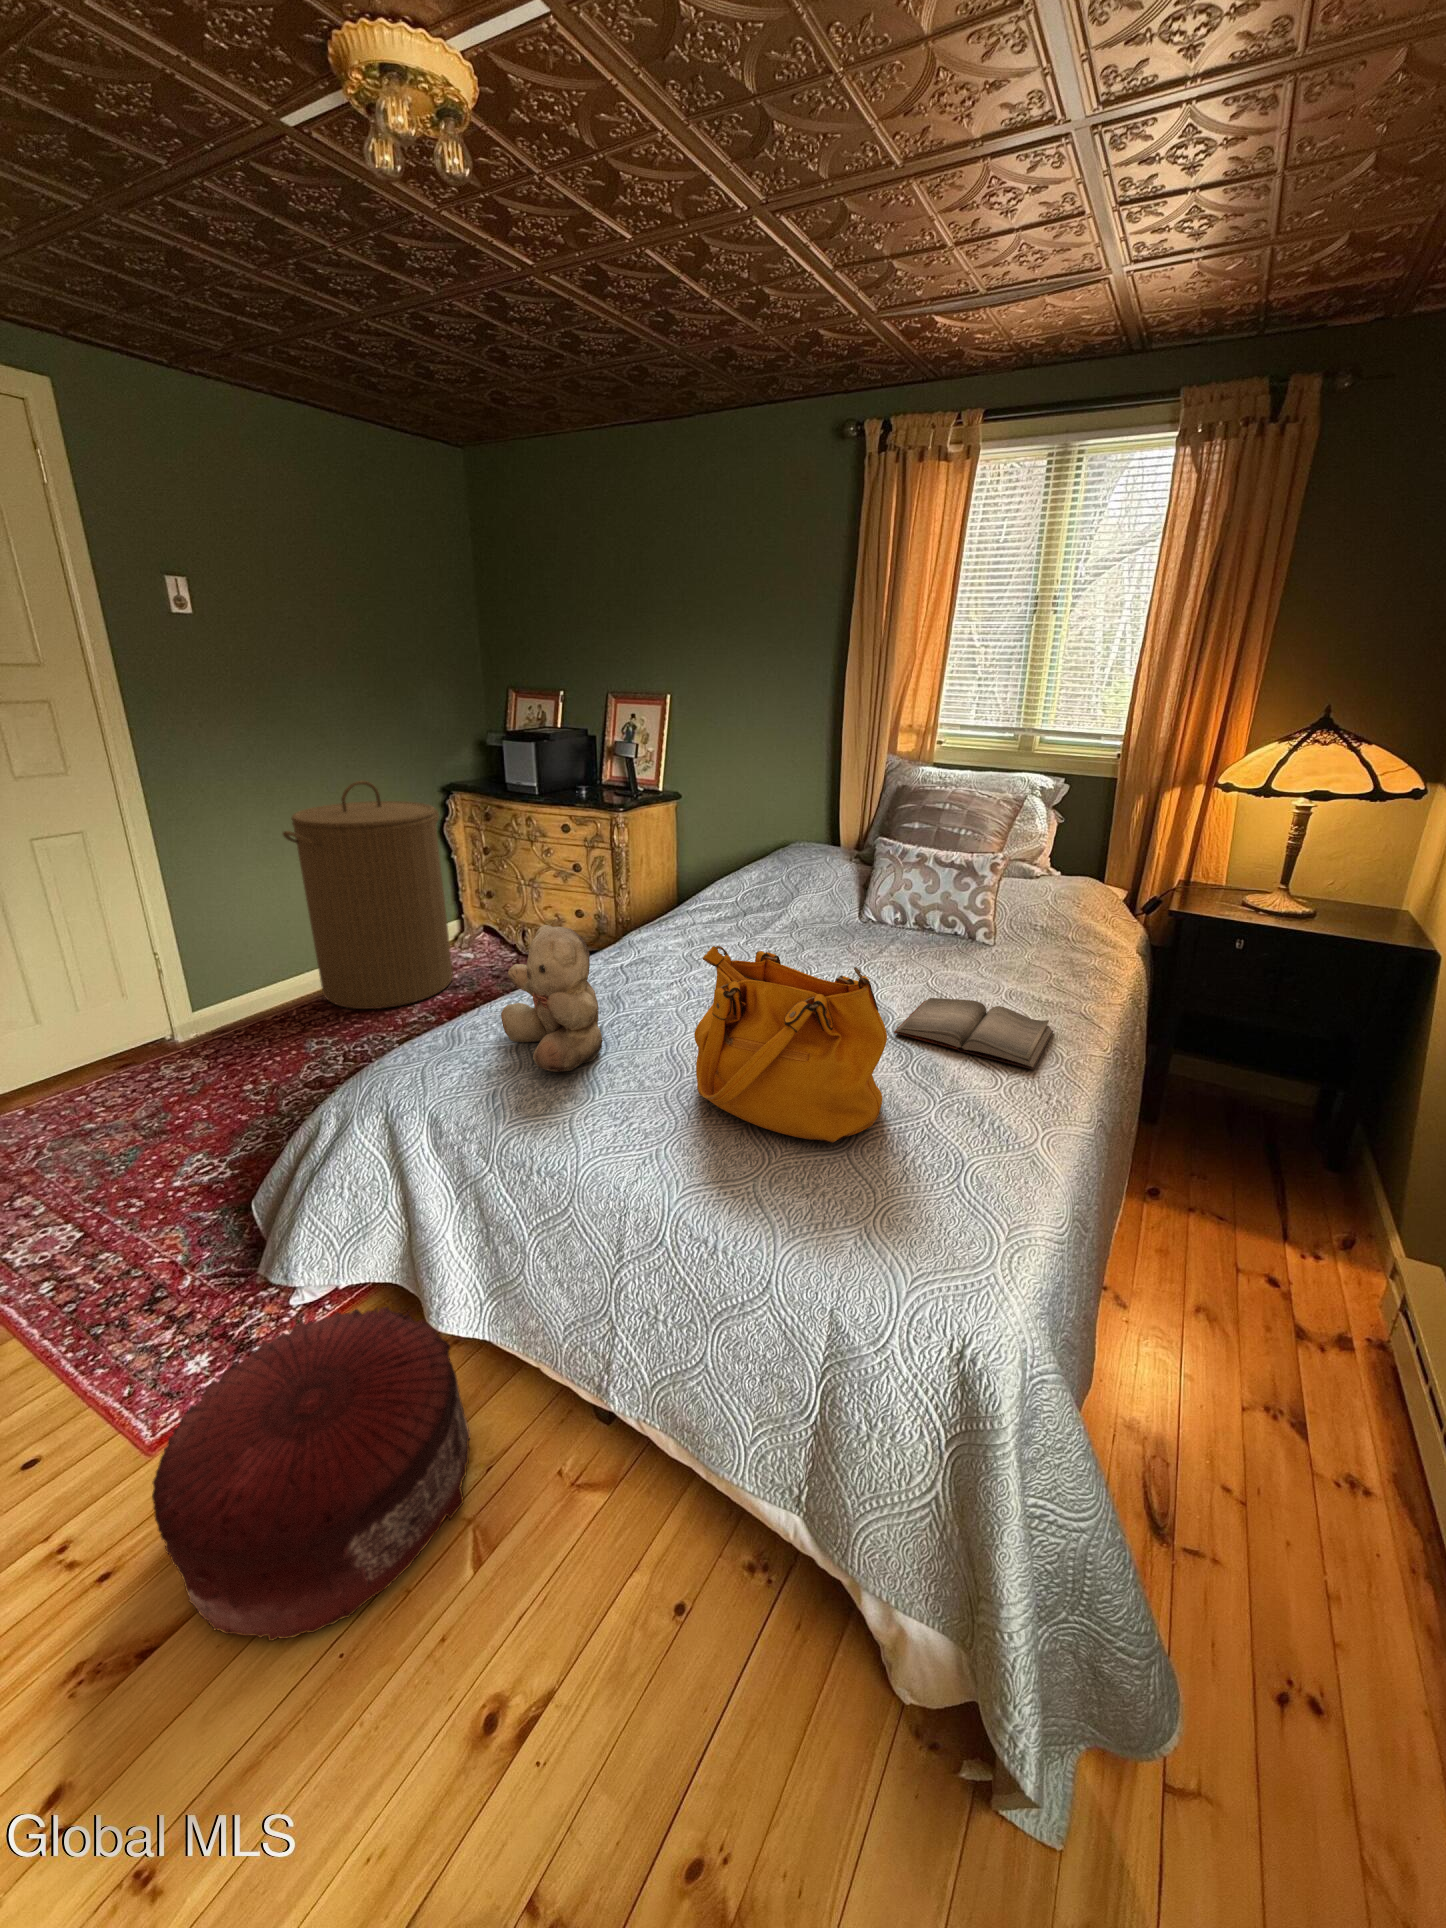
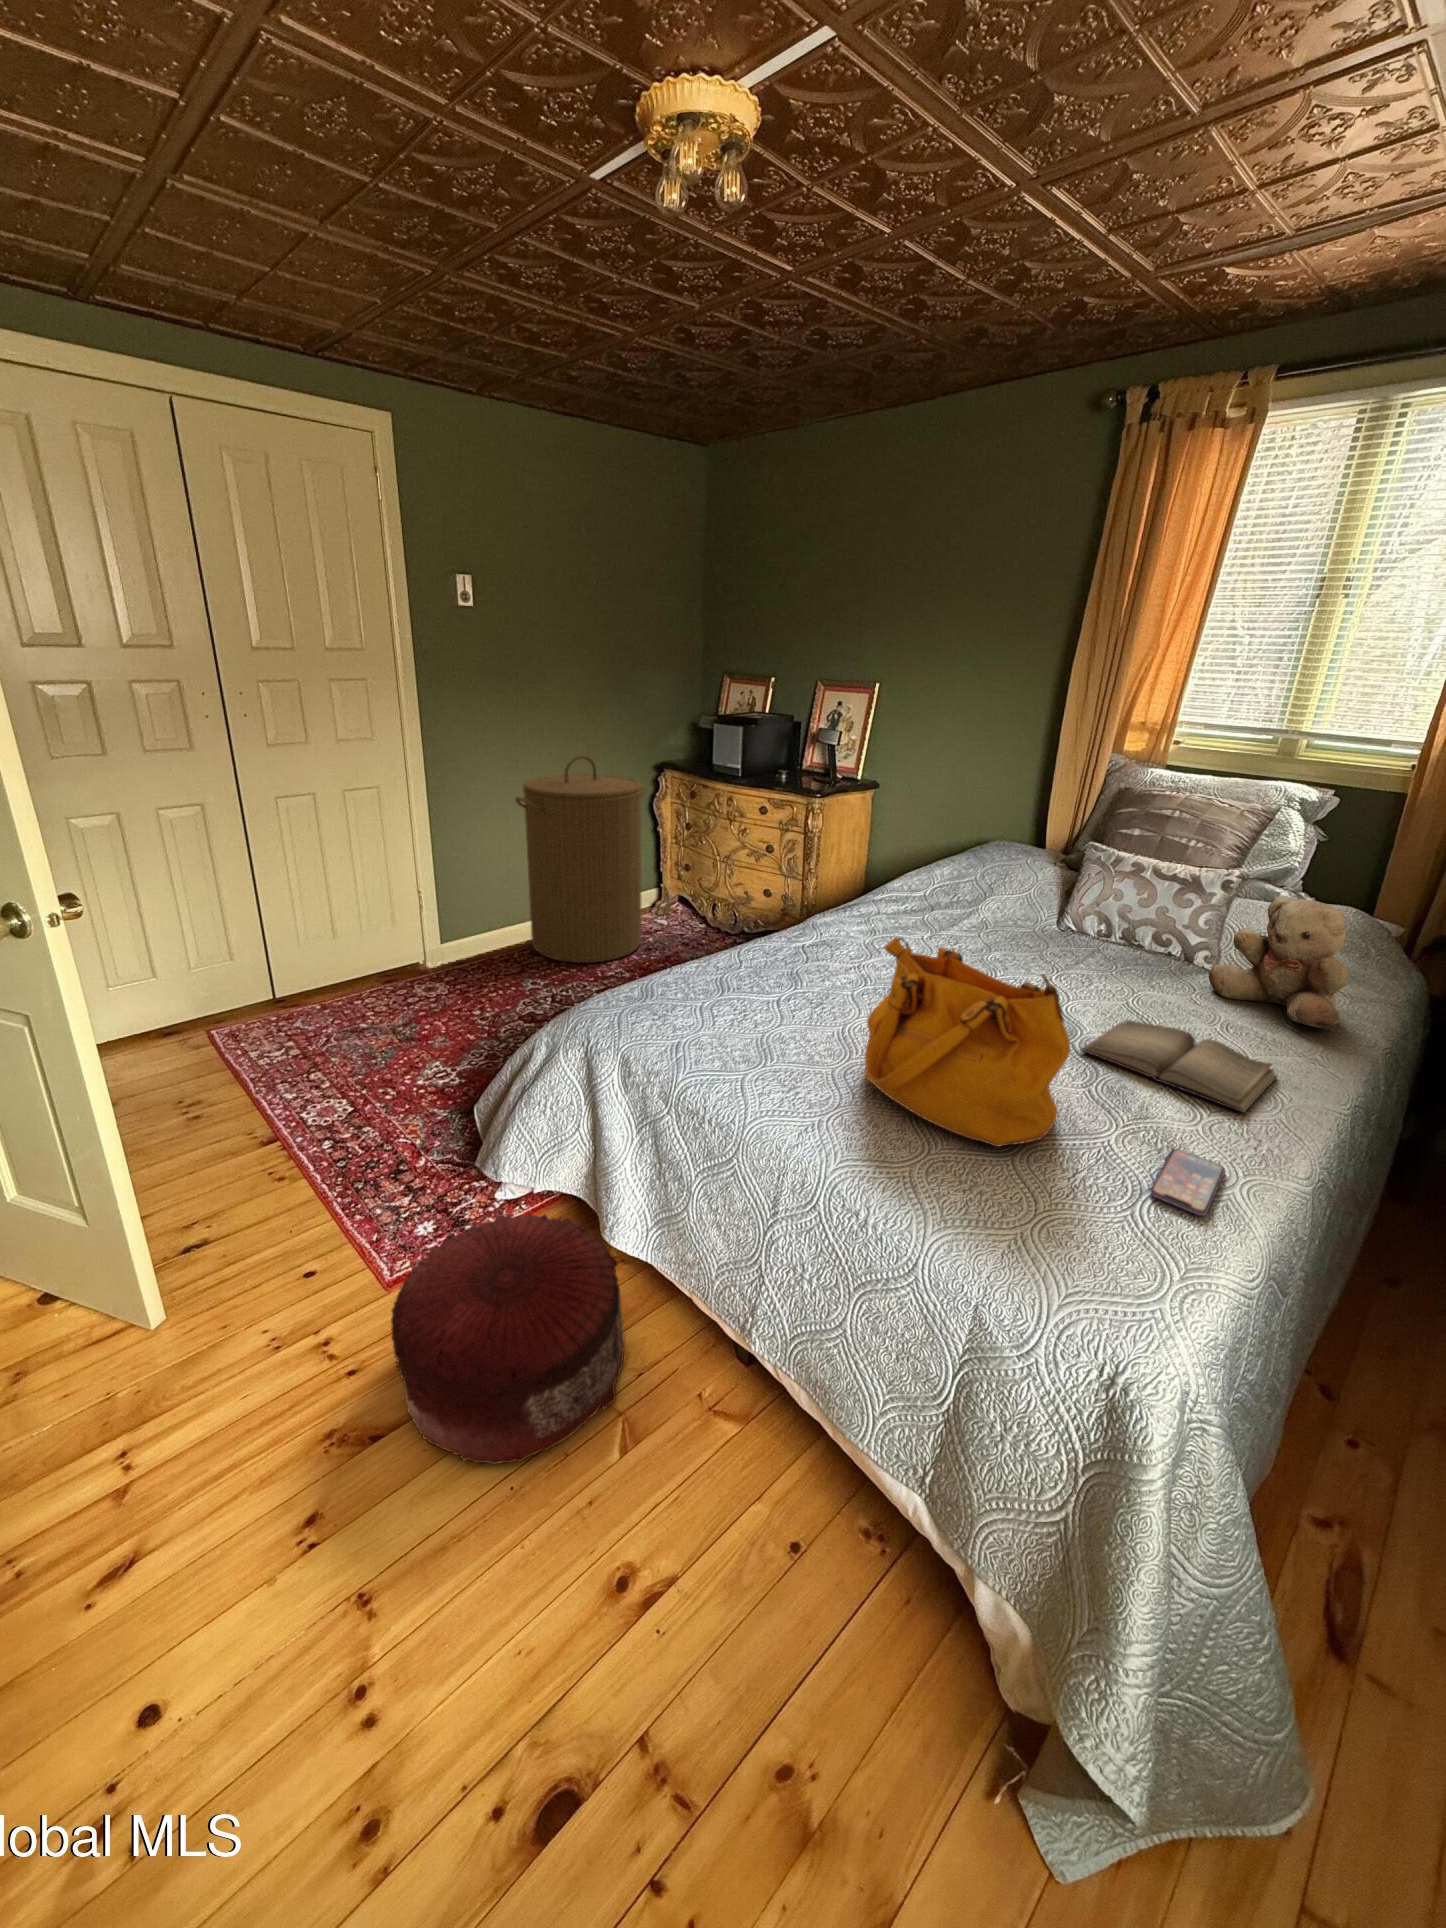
teddy bear: present [501,925,603,1072] -> present [1209,897,1348,1029]
smartphone: none [969,1114,1027,1174] -> present [1150,1149,1225,1216]

